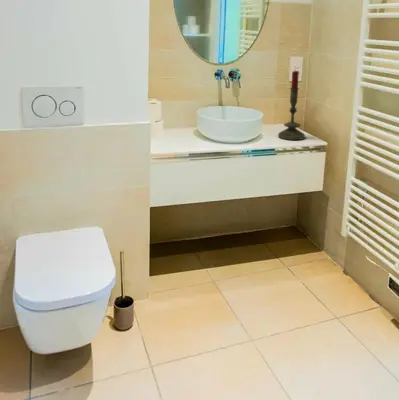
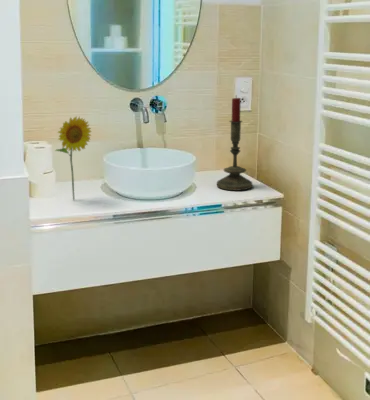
flower: none [166,84,193,145] -> present [56,117,91,200]

